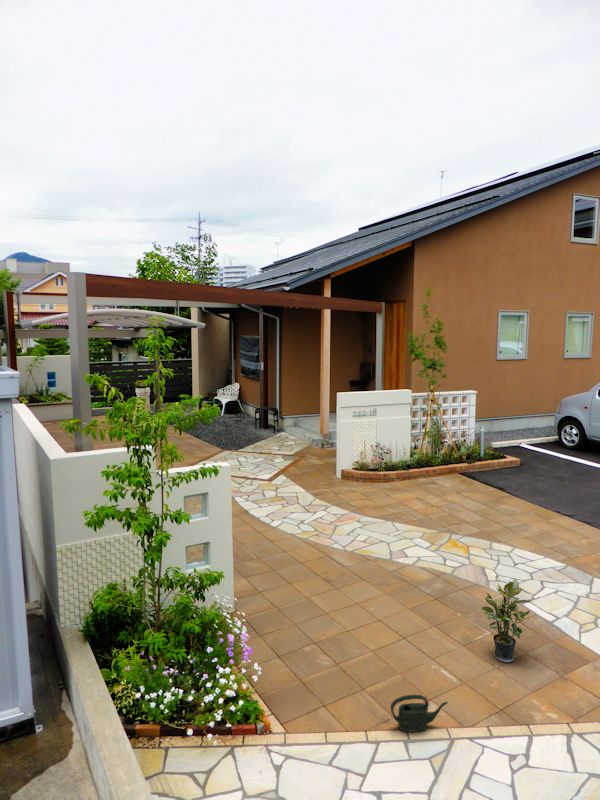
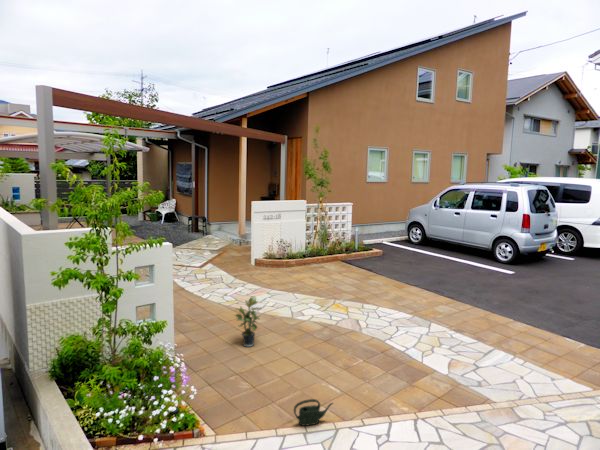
potted plant: present [481,579,531,662] -> present [236,296,261,347]

